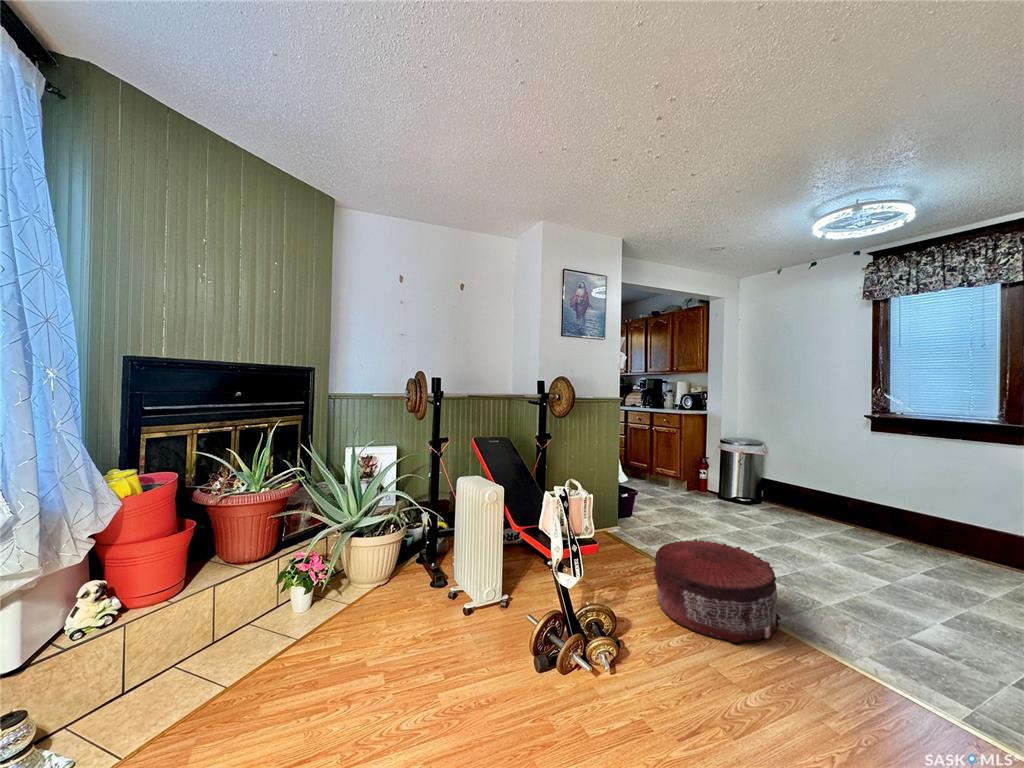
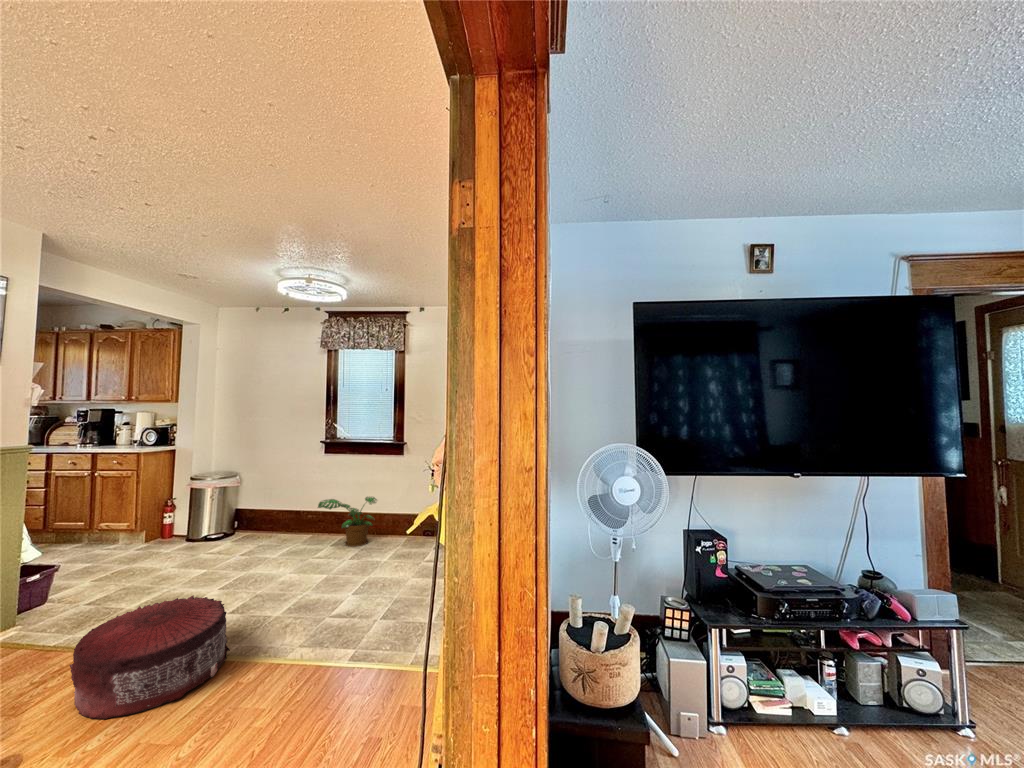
potted plant: none [866,488,971,565] -> present [318,497,377,547]

